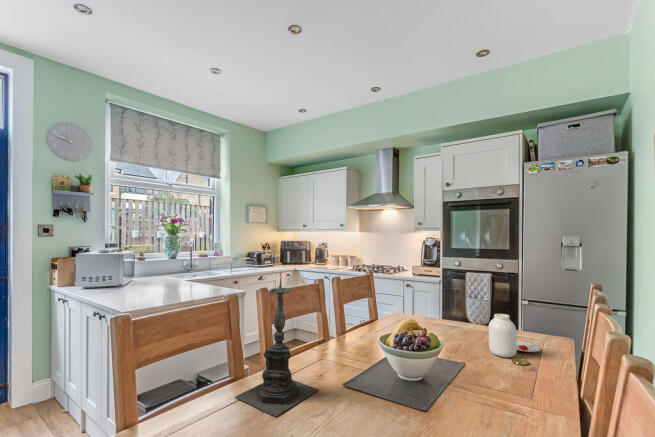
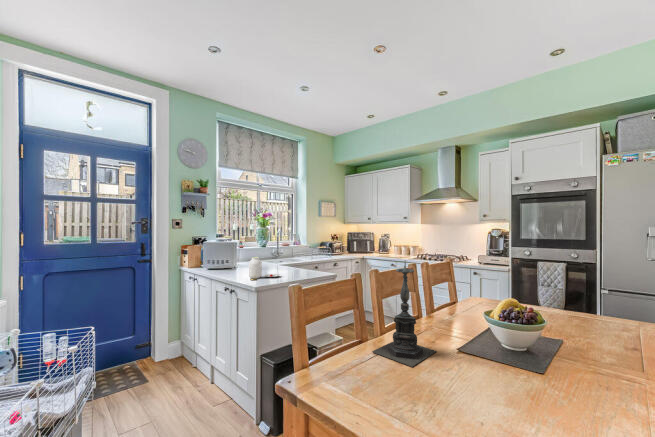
jar: present [489,314,540,365] -> present [249,257,280,280]

